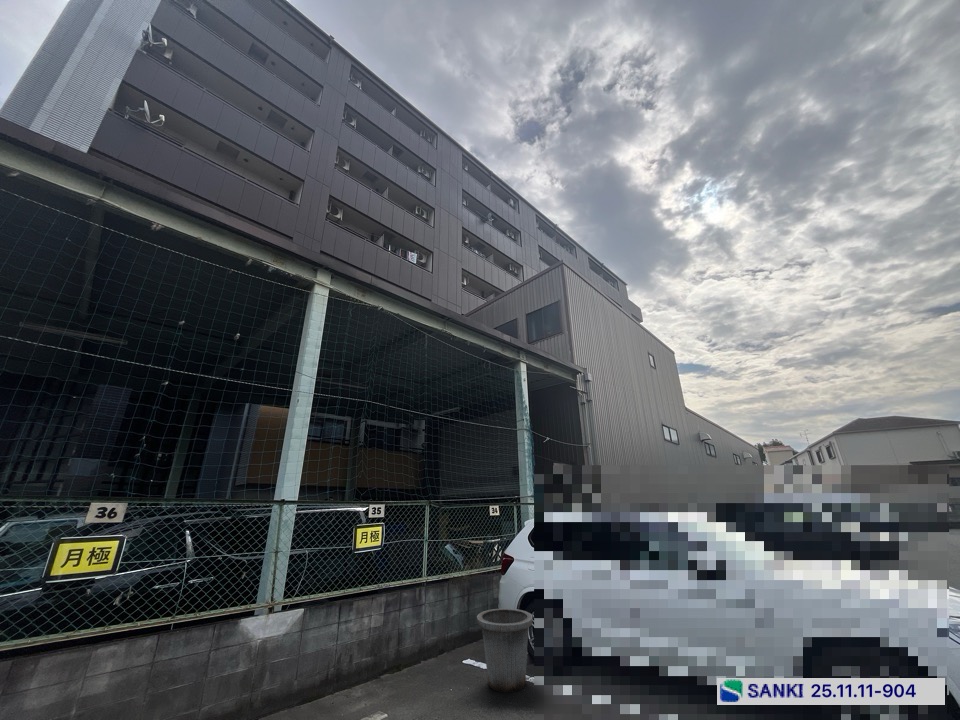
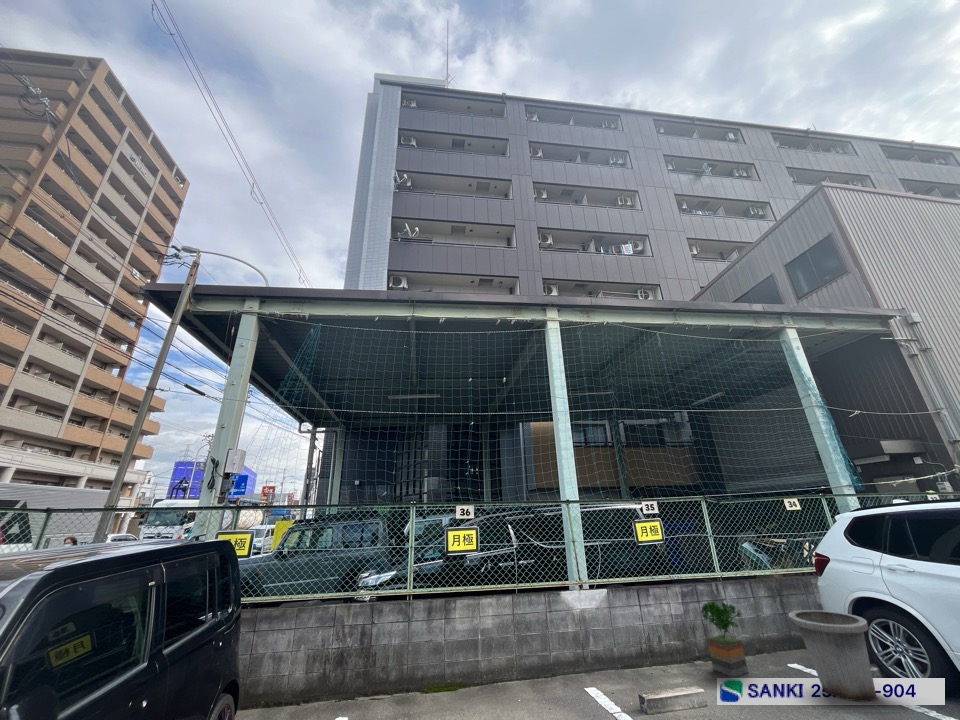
potted tree: none [398,608,439,689] -> present [701,601,748,677]

